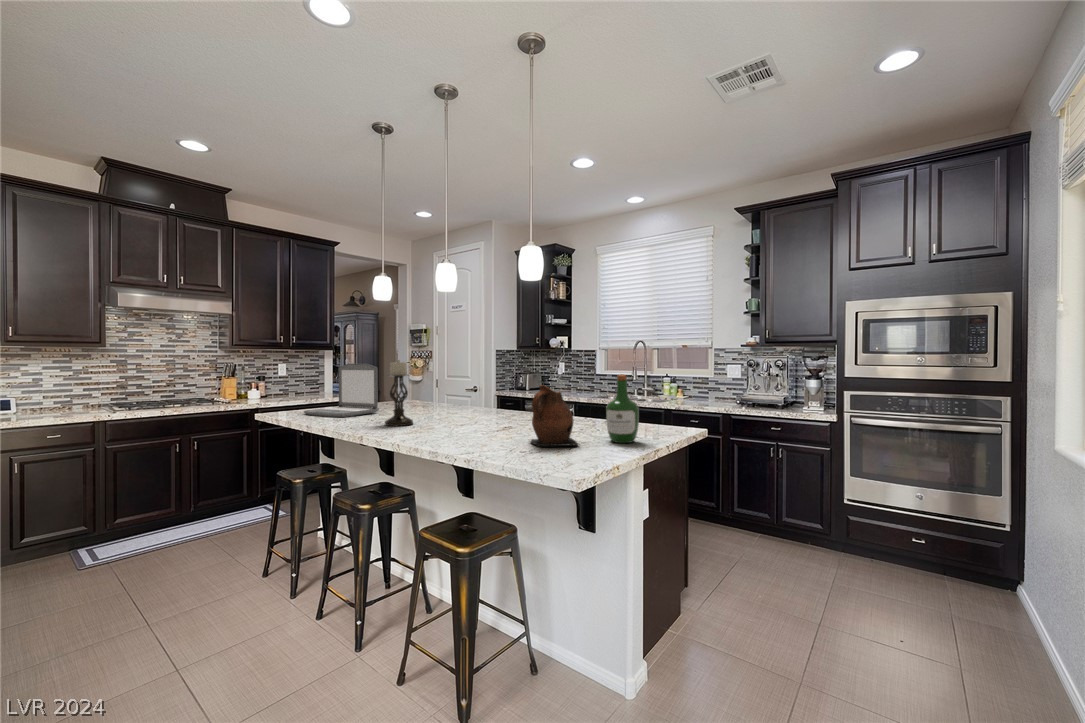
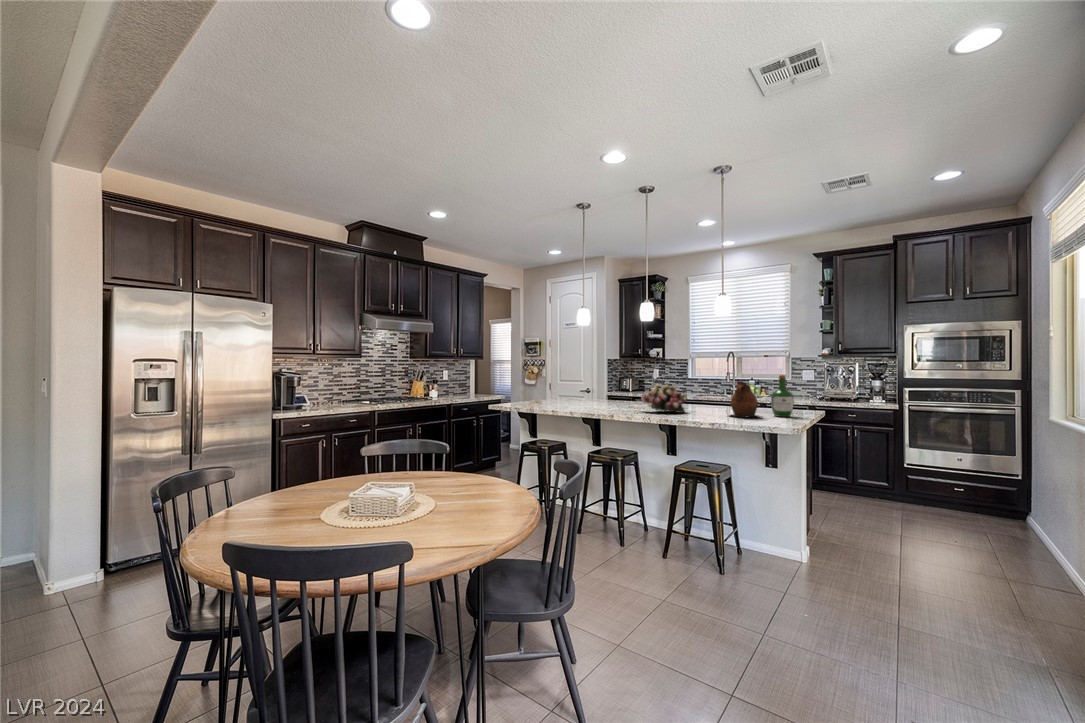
candle holder: present [385,360,413,426] -> none [605,366,623,410]
laptop: present [304,364,379,417] -> none [526,369,573,406]
flower arrangement: none [416,387,492,434] -> present [641,384,687,413]

